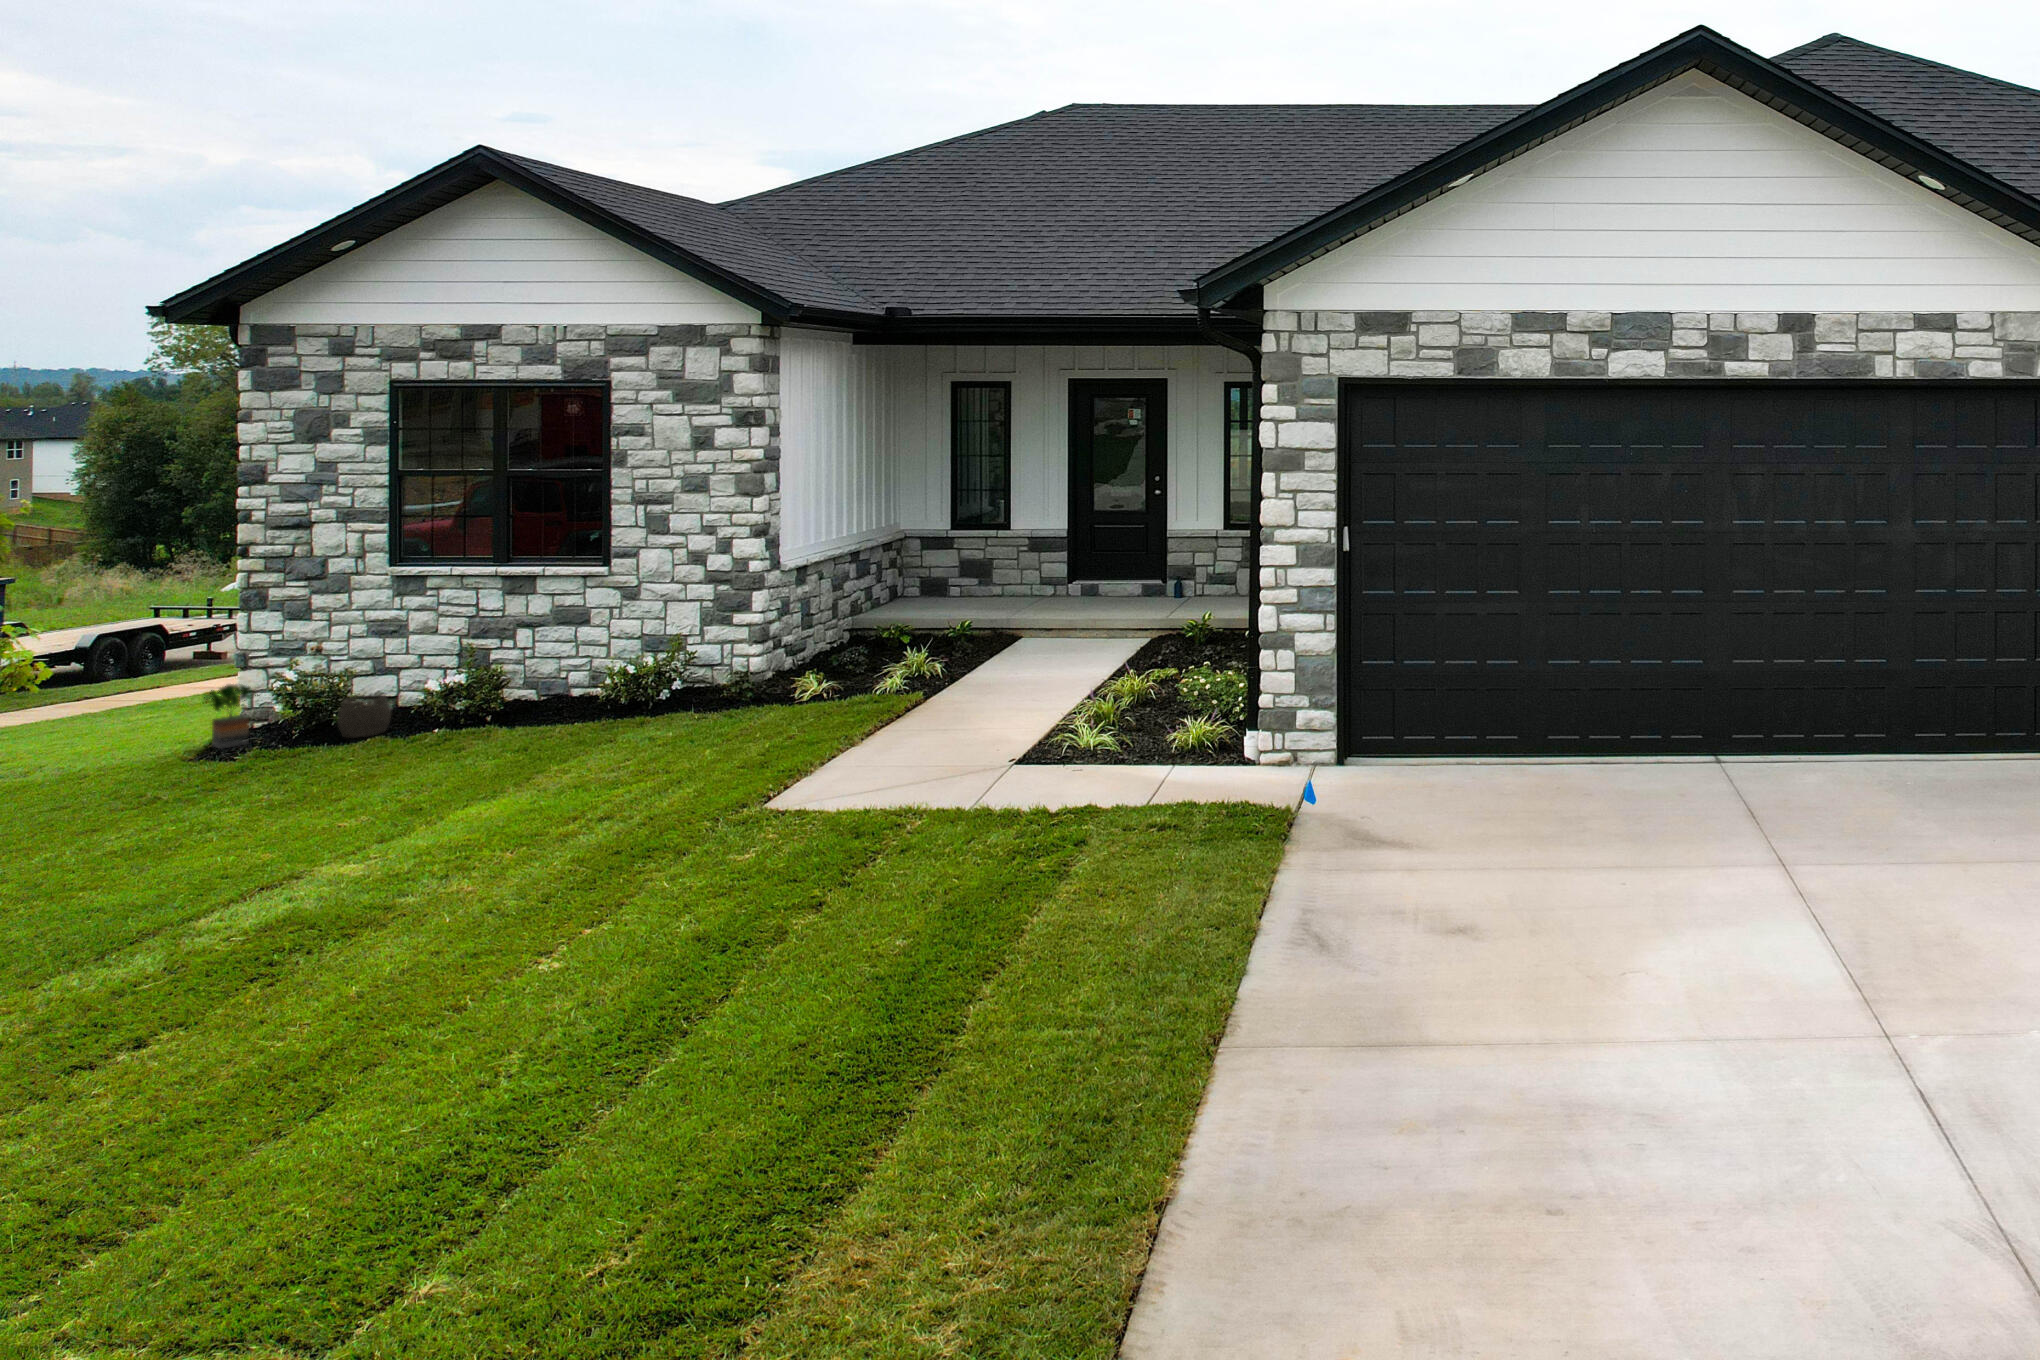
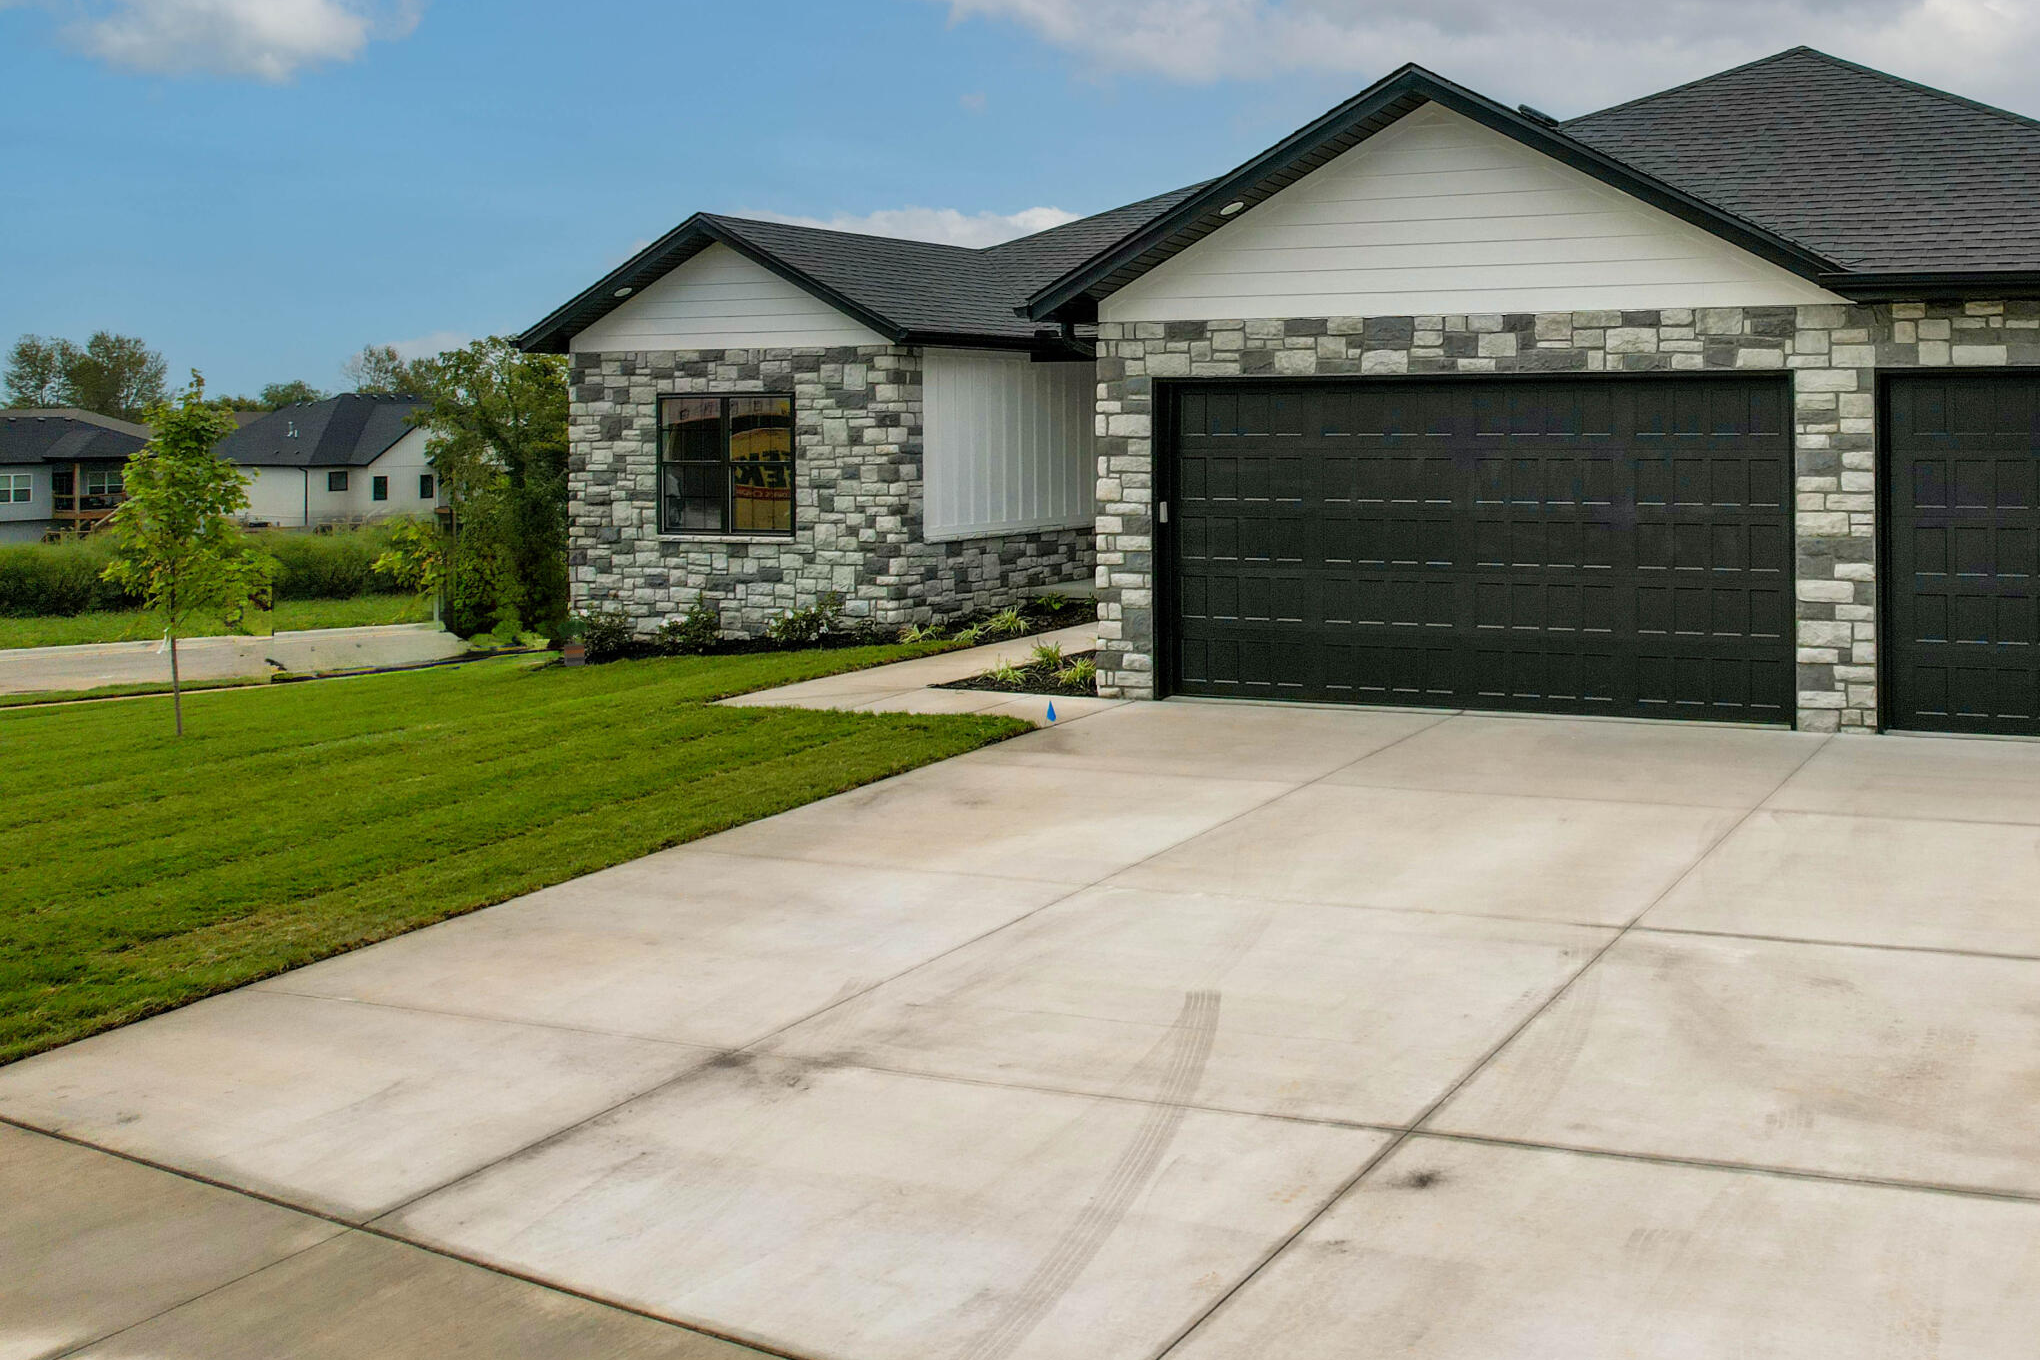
woven basket: present [338,694,391,738] -> none [630,633,666,664]

